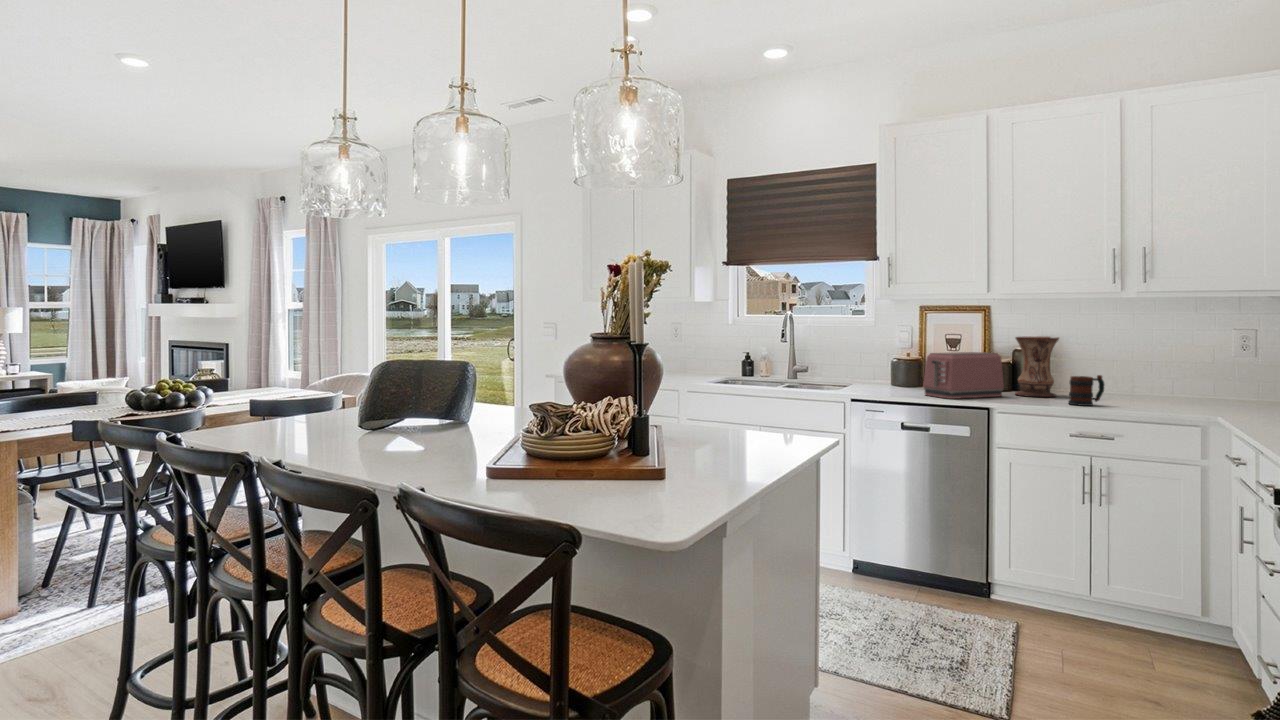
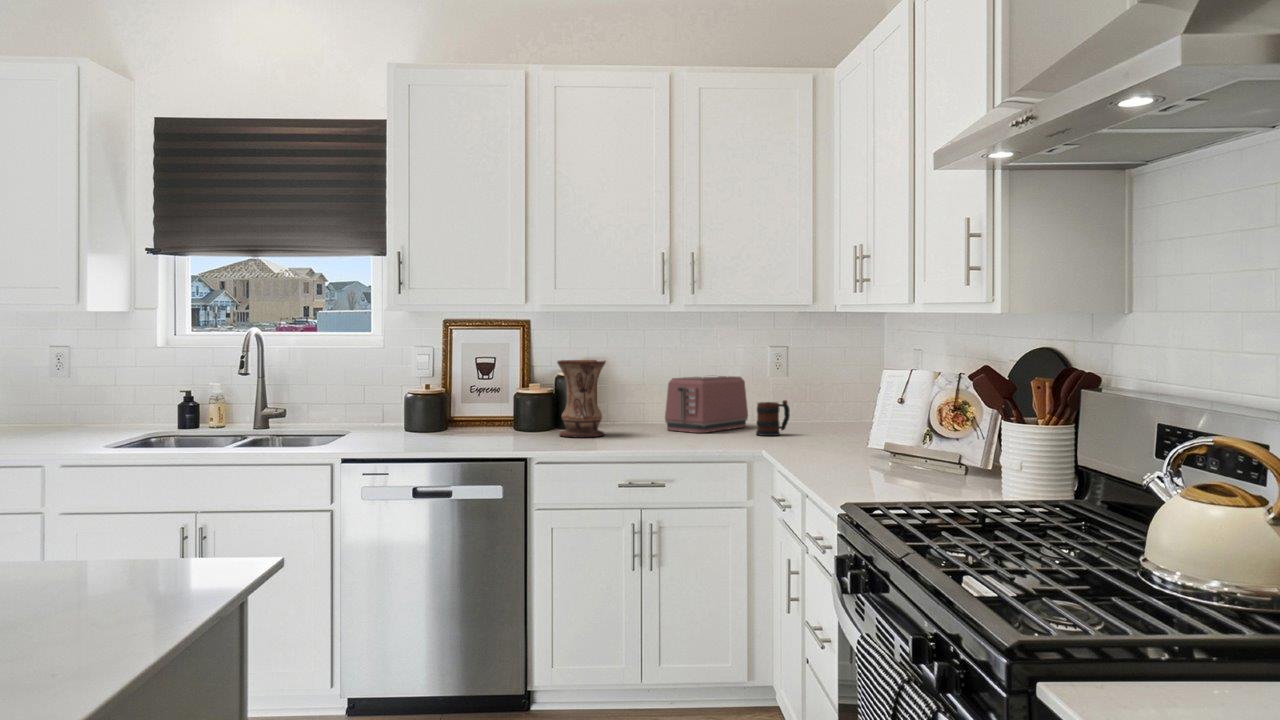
toaster: present [923,352,1004,399] -> present [665,376,748,433]
mug: present [1069,375,1104,406] -> present [756,400,790,436]

